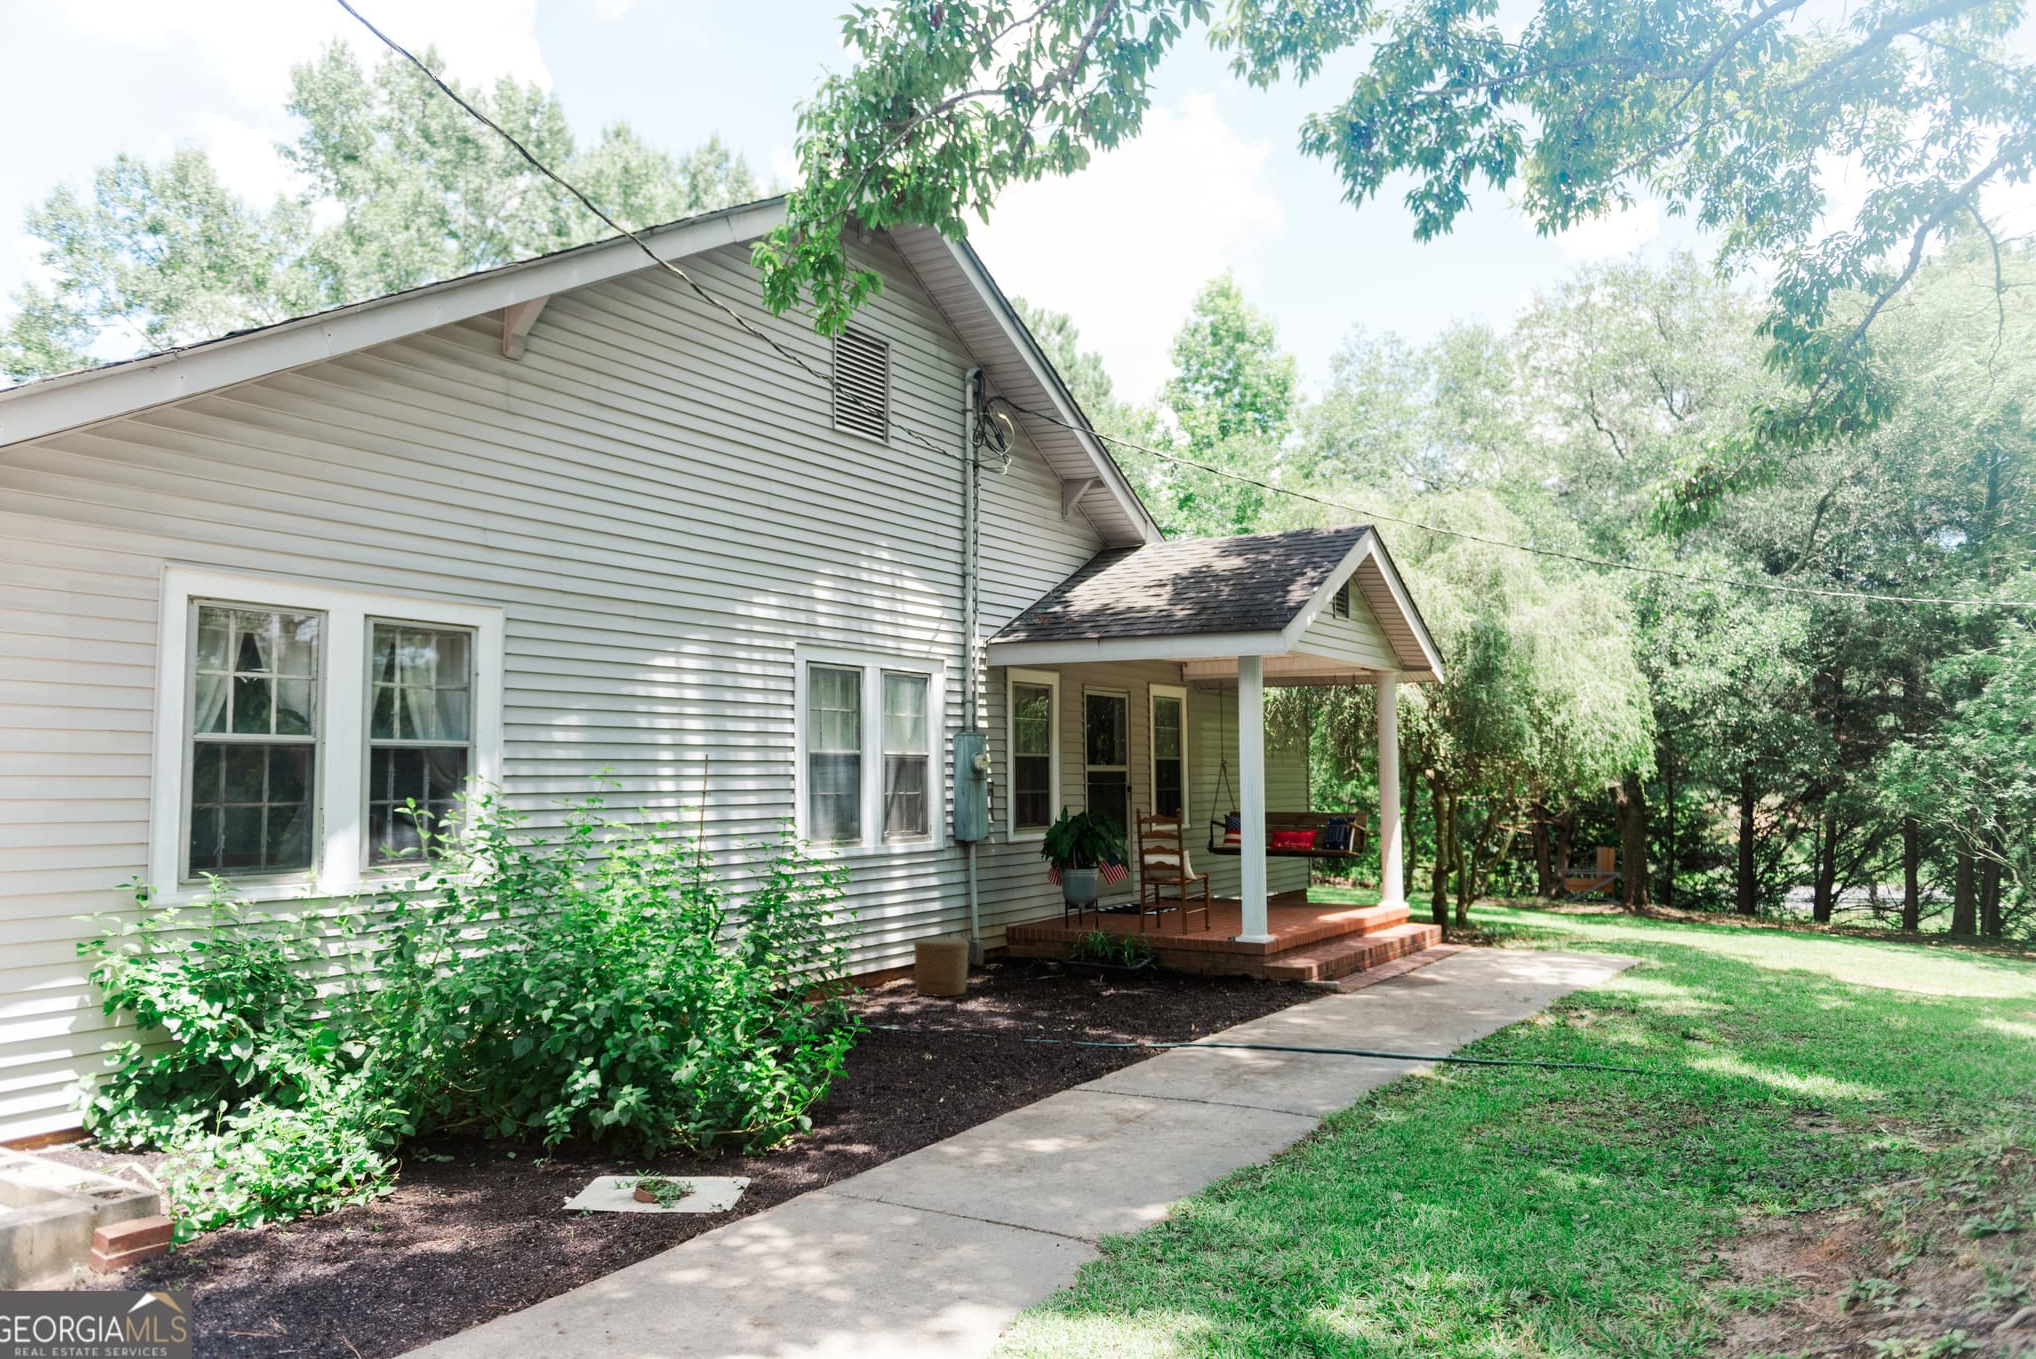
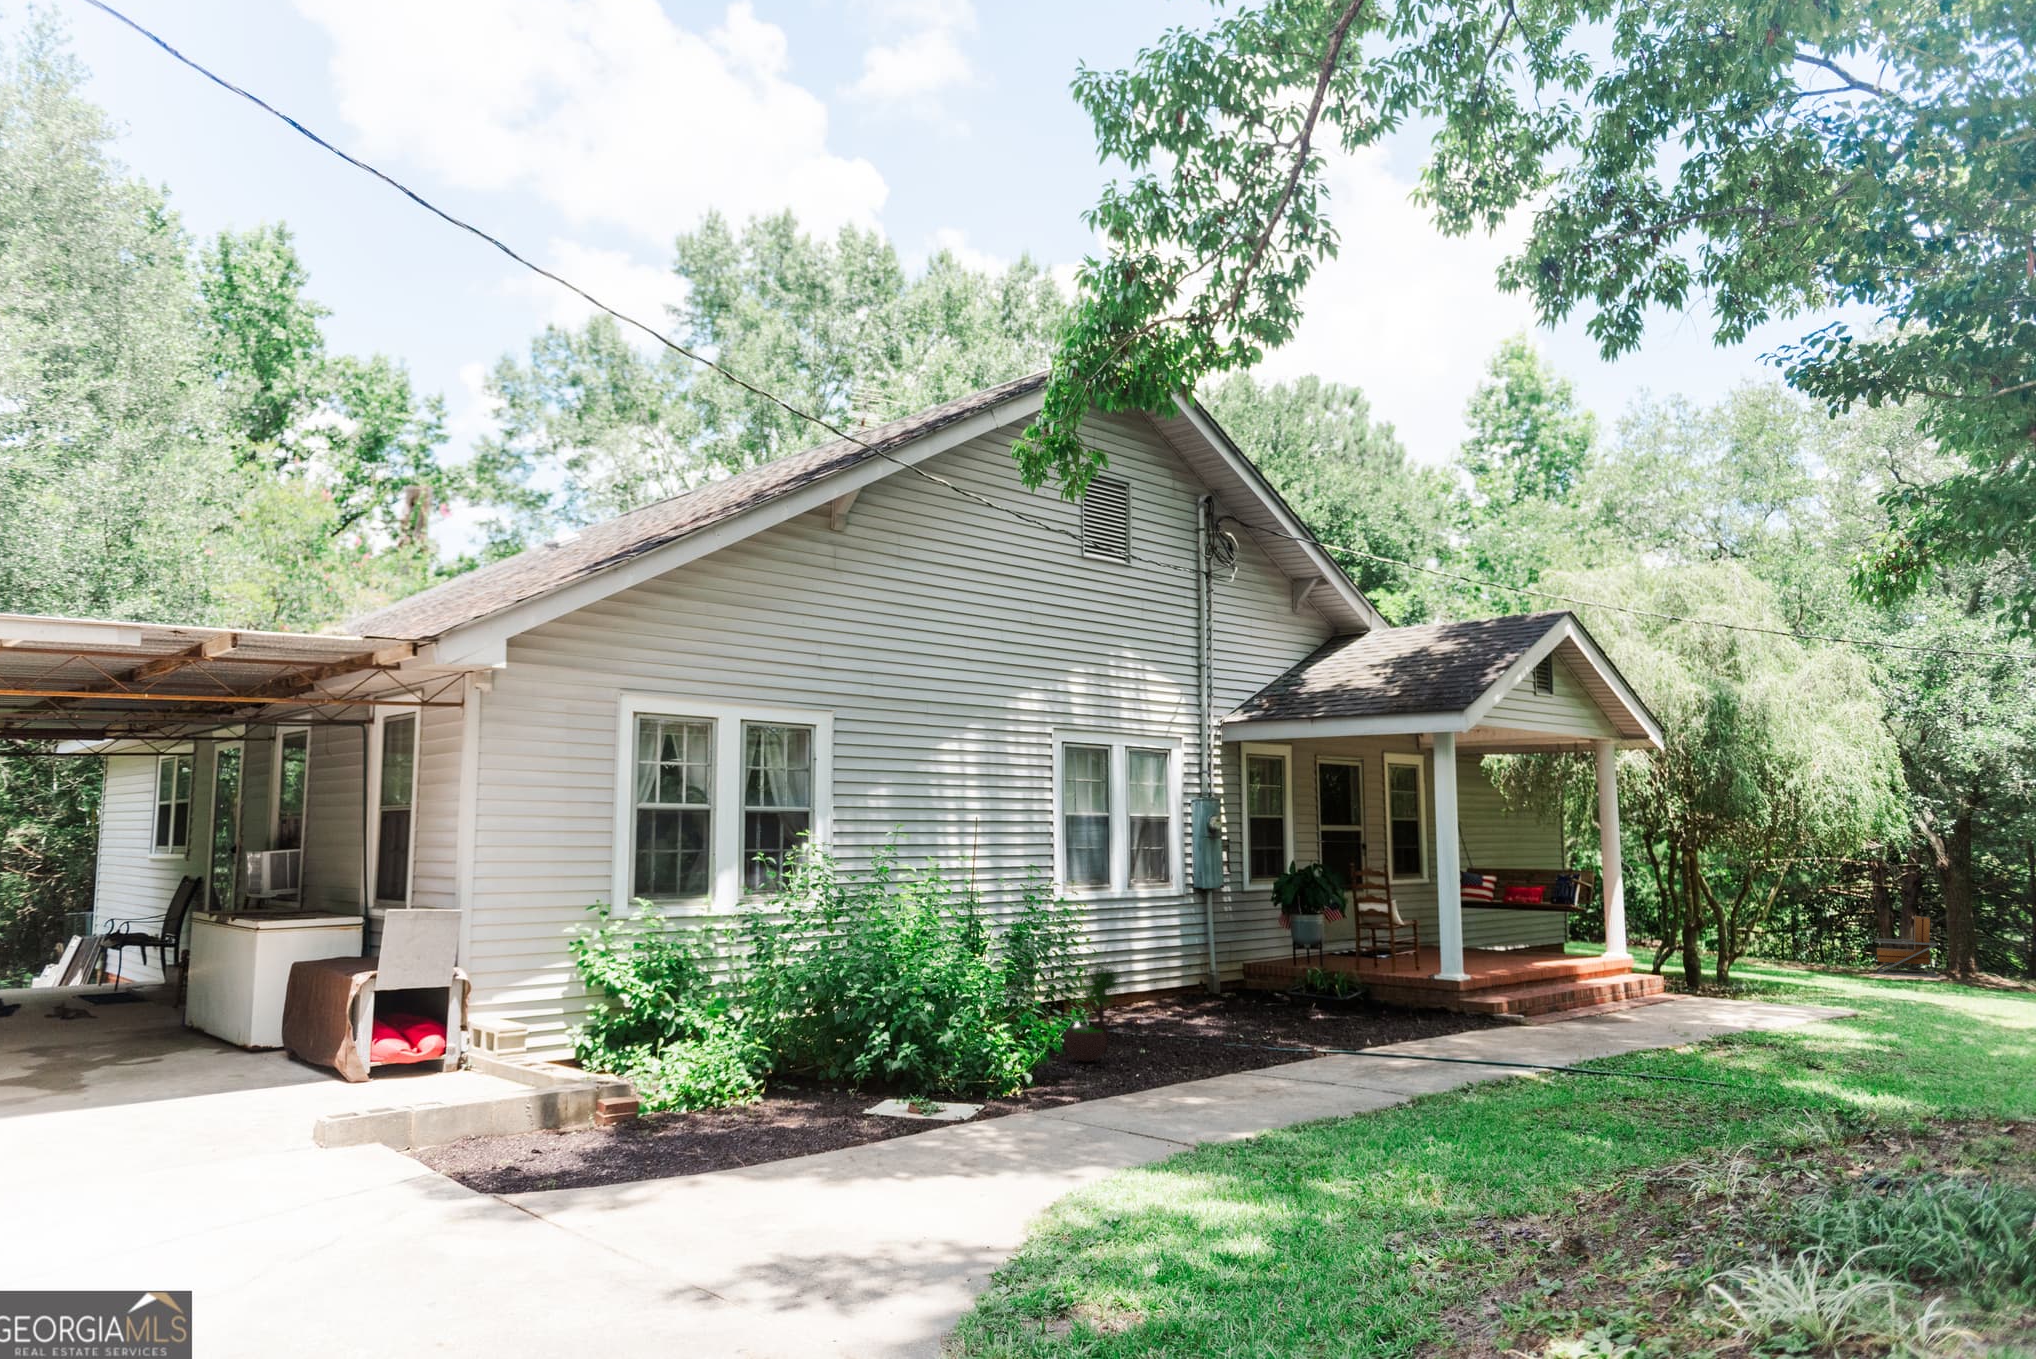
potted tree: none [829,935,909,1073] -> present [1064,962,1122,1062]
woven basket: present [914,938,969,997] -> none [1155,971,1202,1020]

